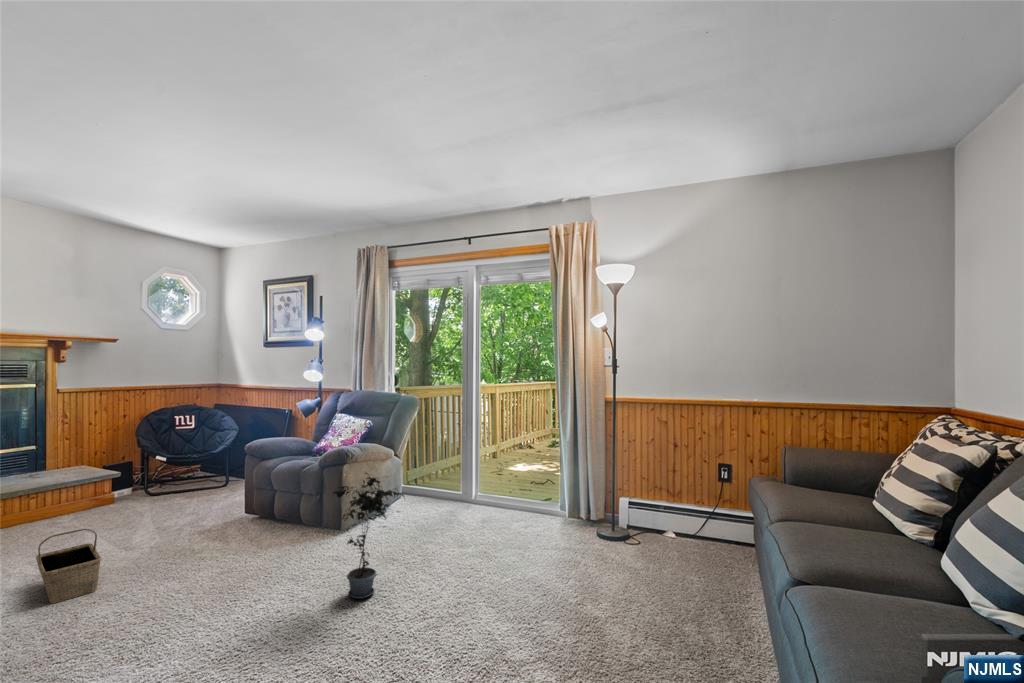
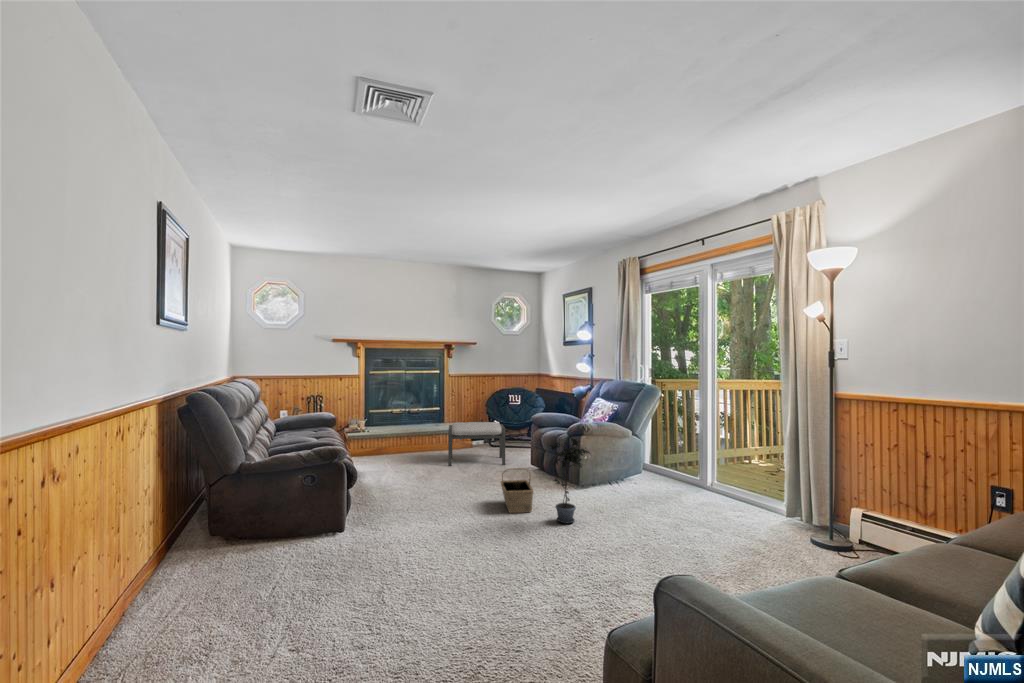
ottoman: none [78,461,199,547] -> present [448,422,506,466]
basket: present [36,529,101,603] -> present [501,468,534,513]

